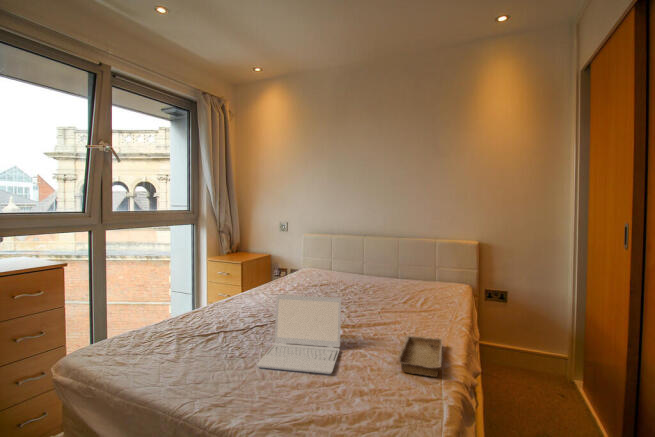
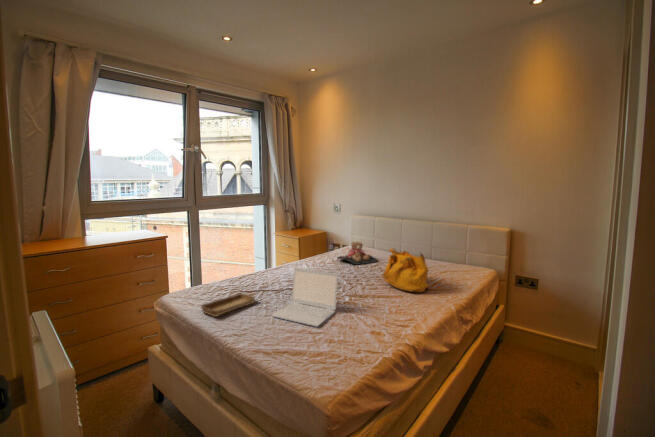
teddy bear: none [299,262,346,290] -> present [338,242,378,265]
handbag: none [371,265,424,315] -> present [383,248,429,292]
tray: present [398,336,442,377] -> present [200,293,255,317]

